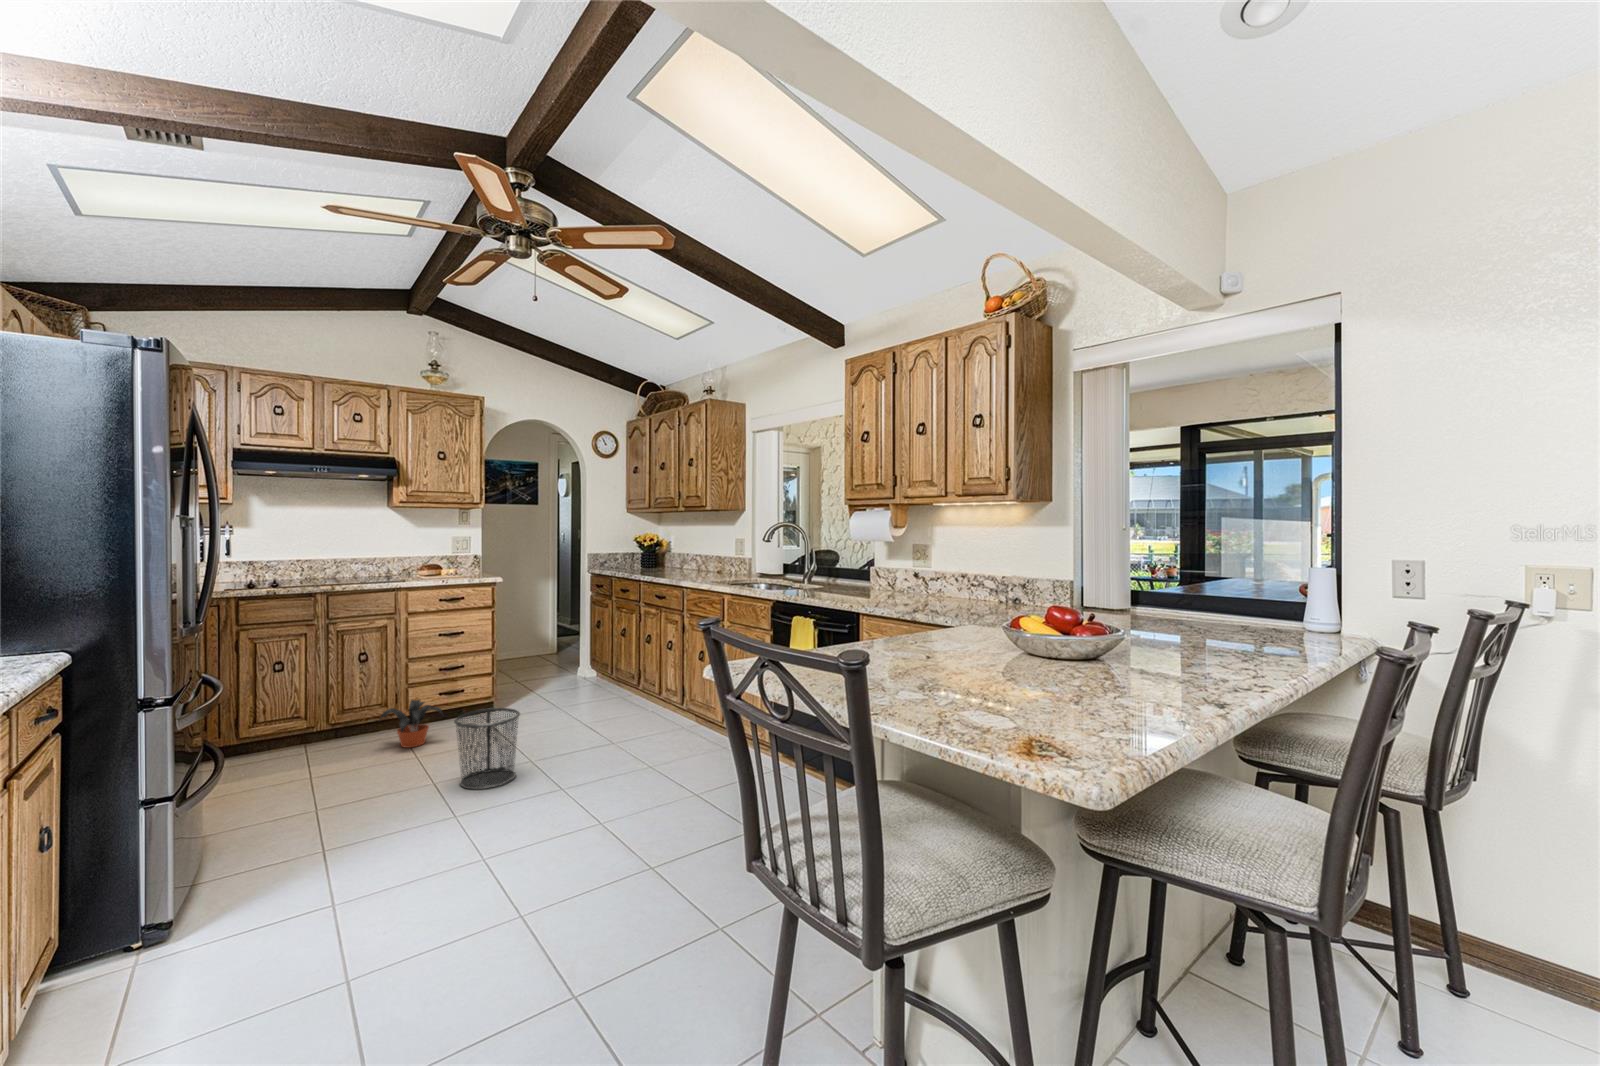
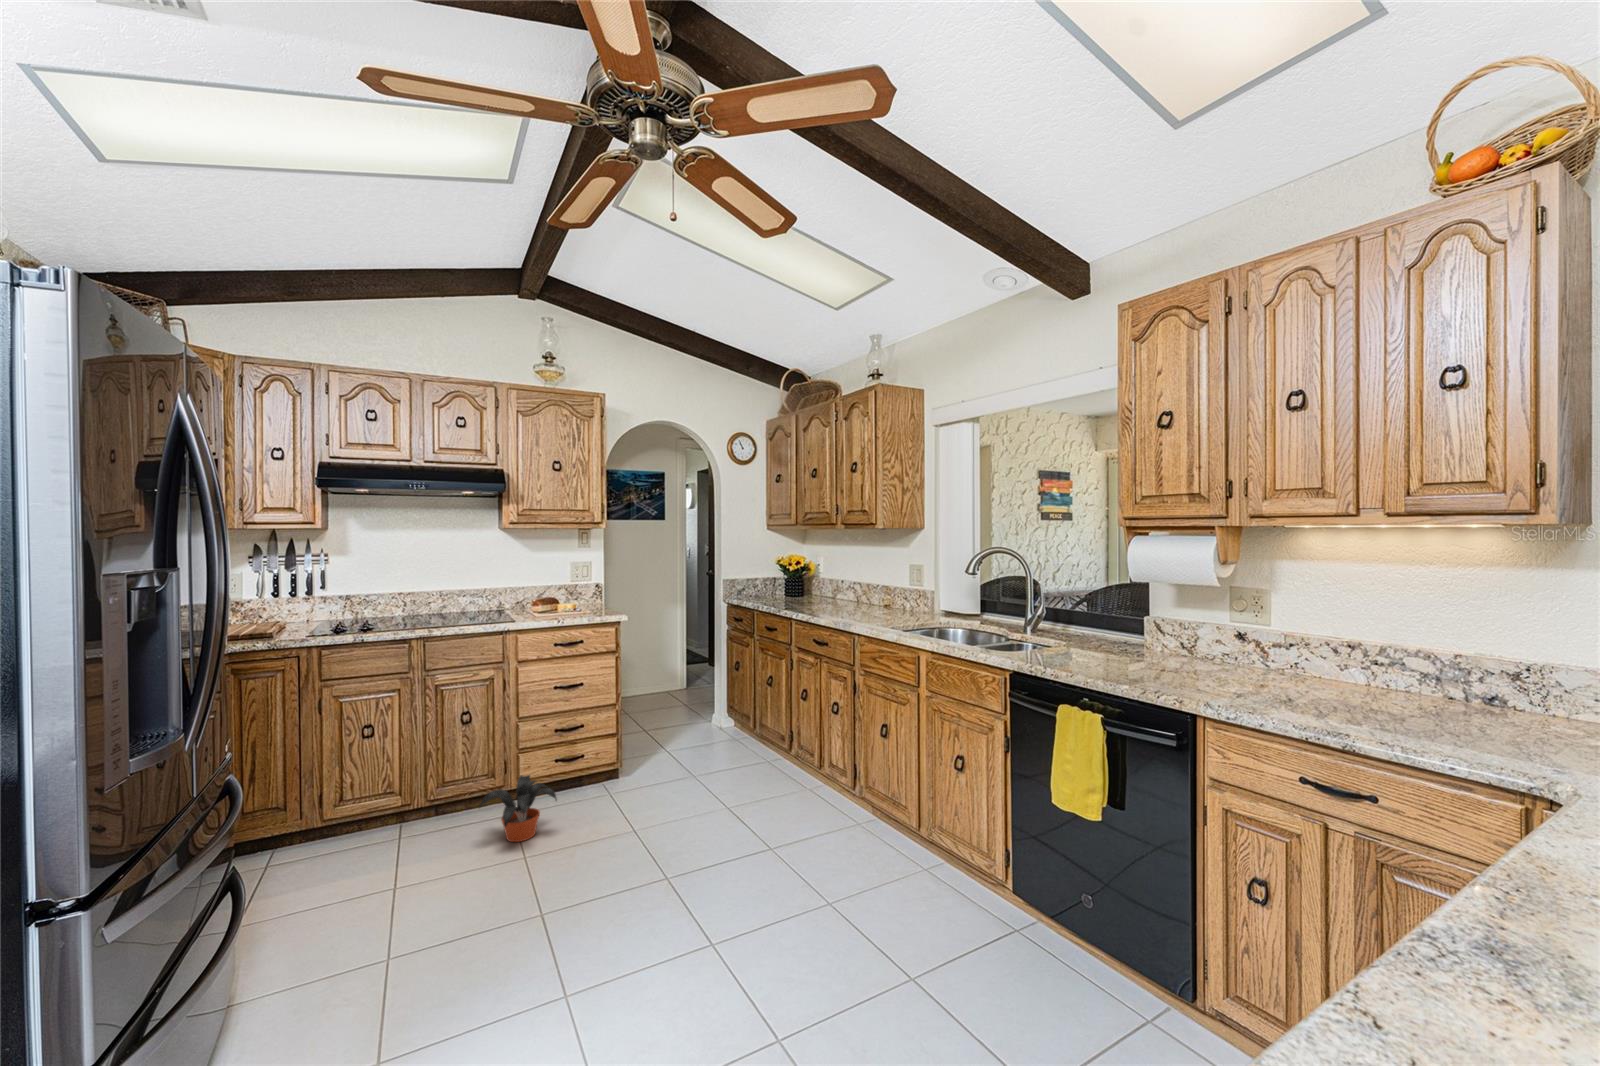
waste bin: present [454,708,520,789] -> none [564,813,652,943]

